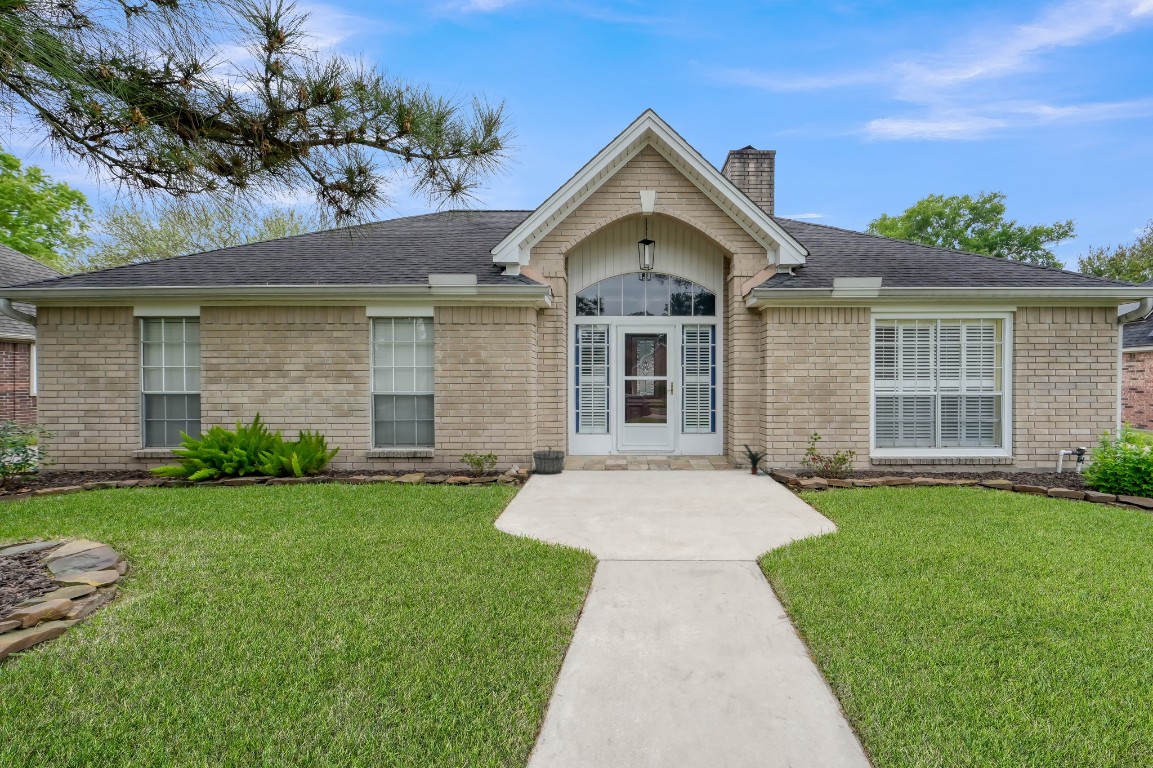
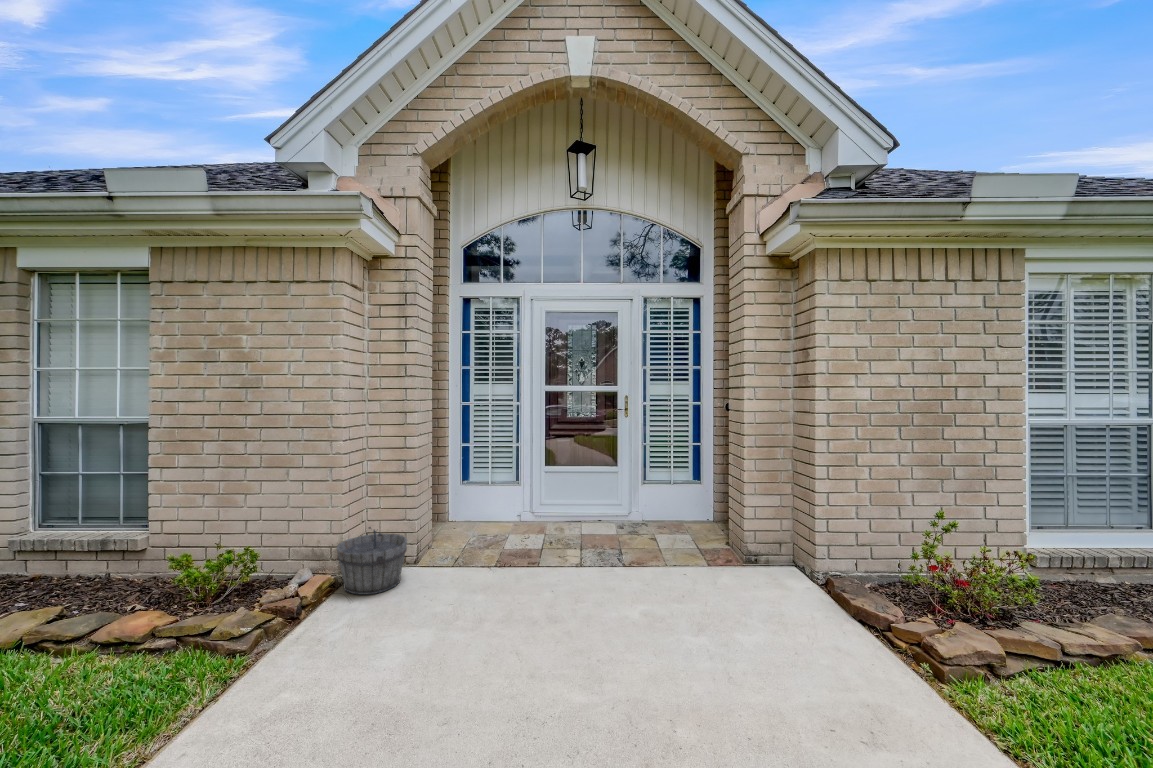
potted plant: present [743,444,767,474] -> none [766,522,826,591]

